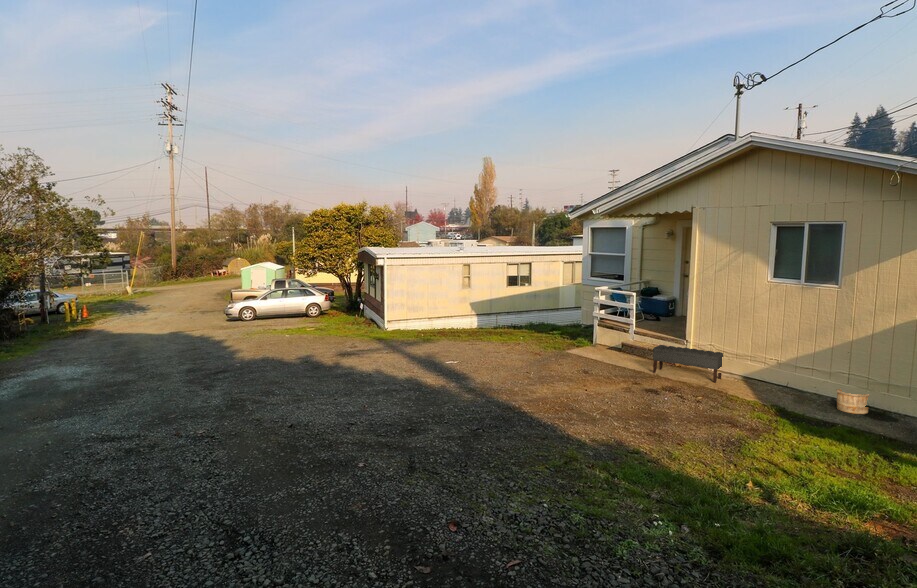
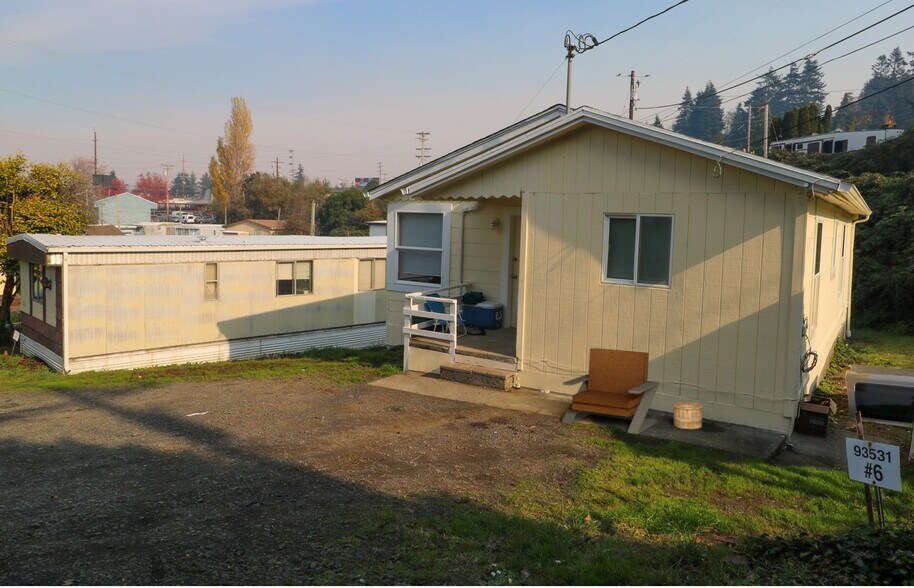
lounge chair: none [724,336,822,413] -> present [562,348,659,434]
bench: present [653,345,723,383] -> none [479,367,560,409]

